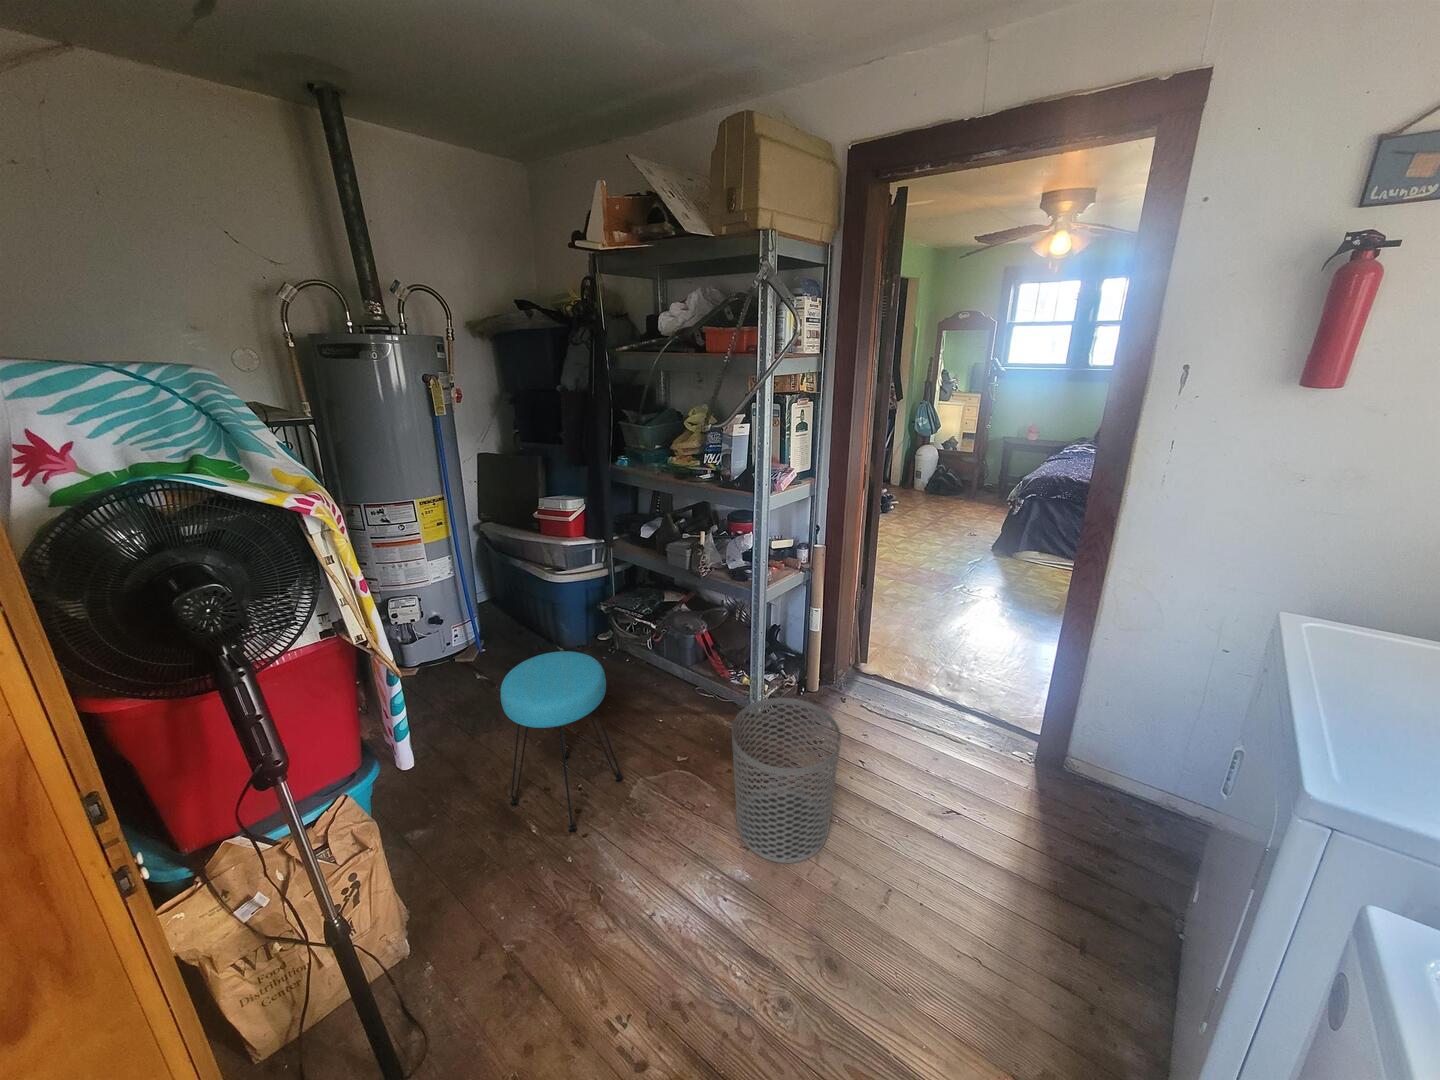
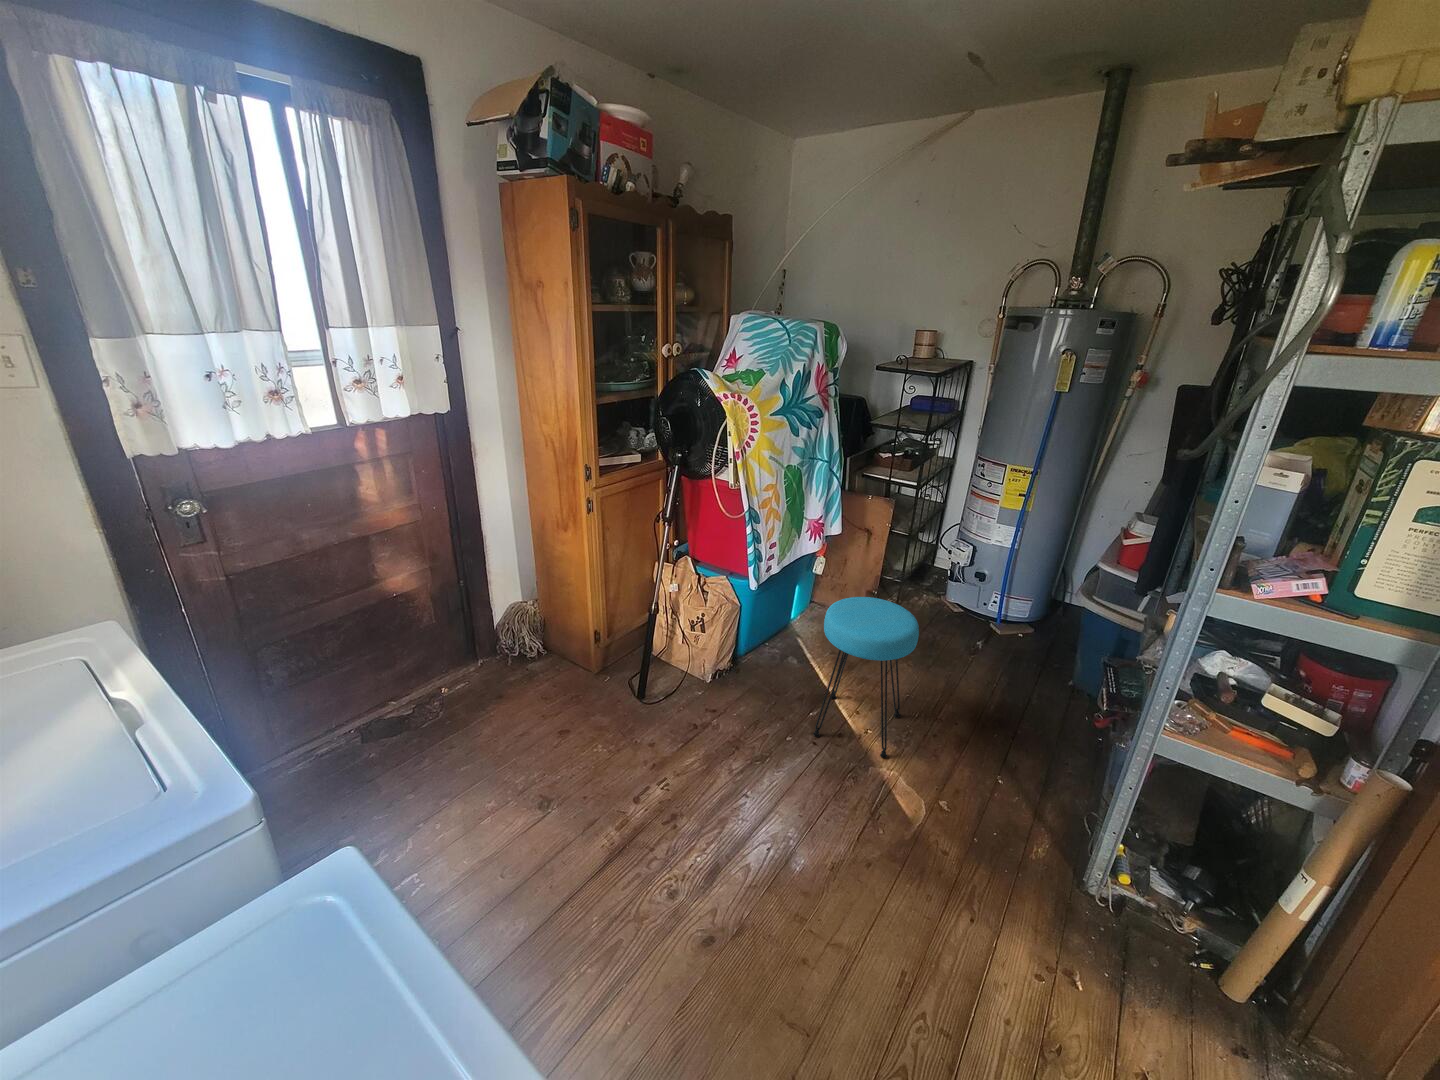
waste bin: present [732,698,841,863] -> none [815,752,959,960]

